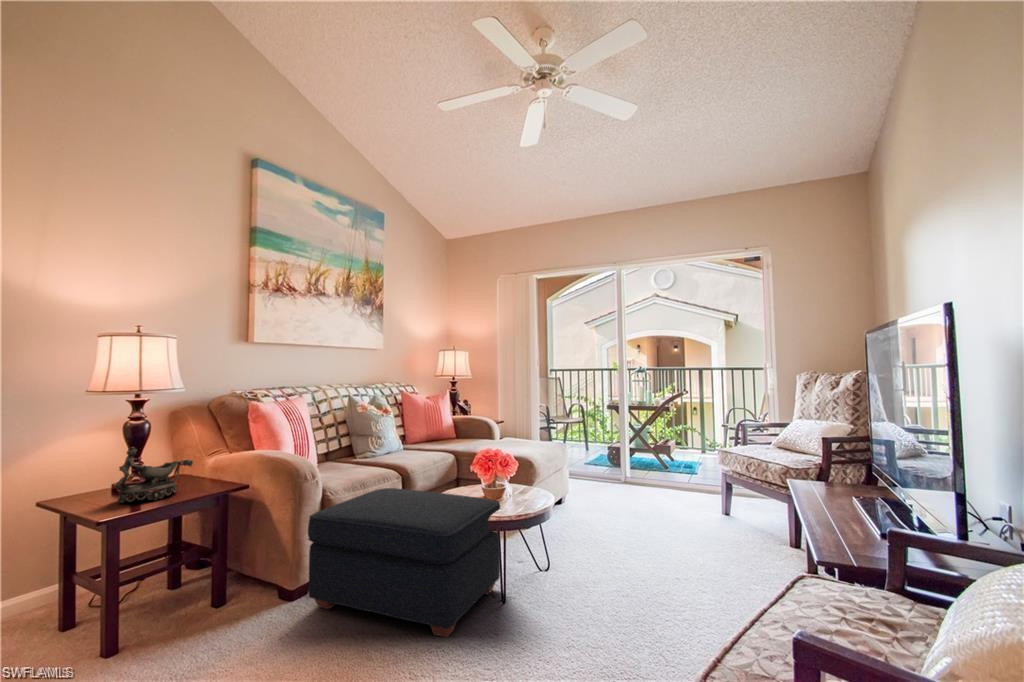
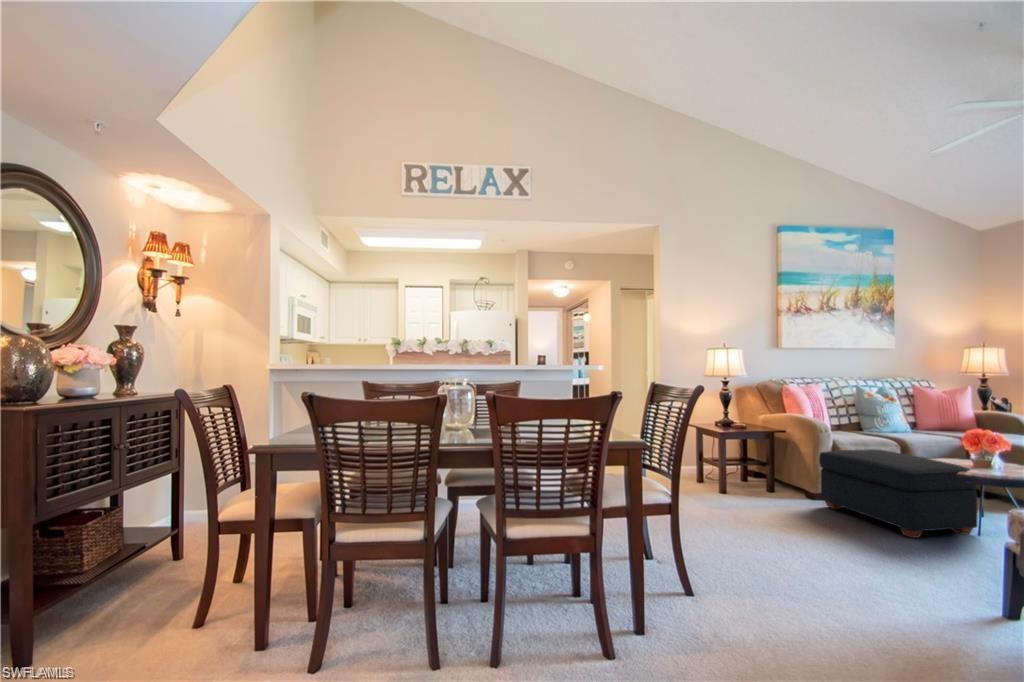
decorative bowl: present [115,447,193,503] -> none [720,403,753,430]

